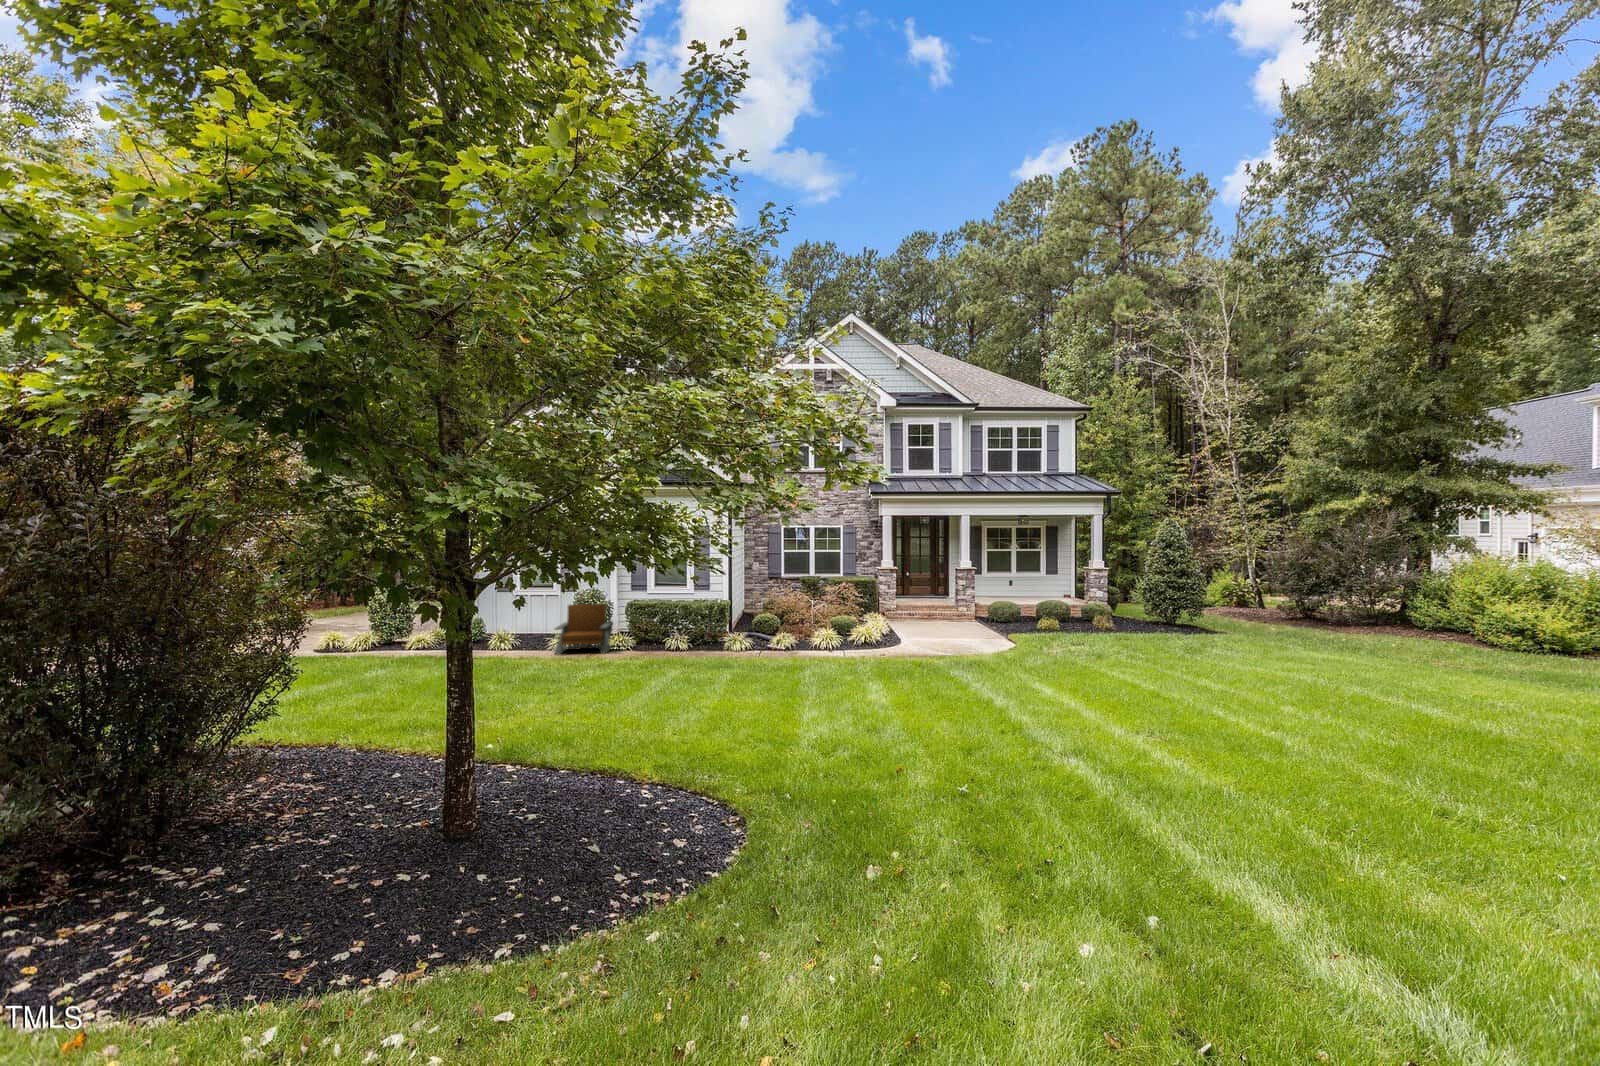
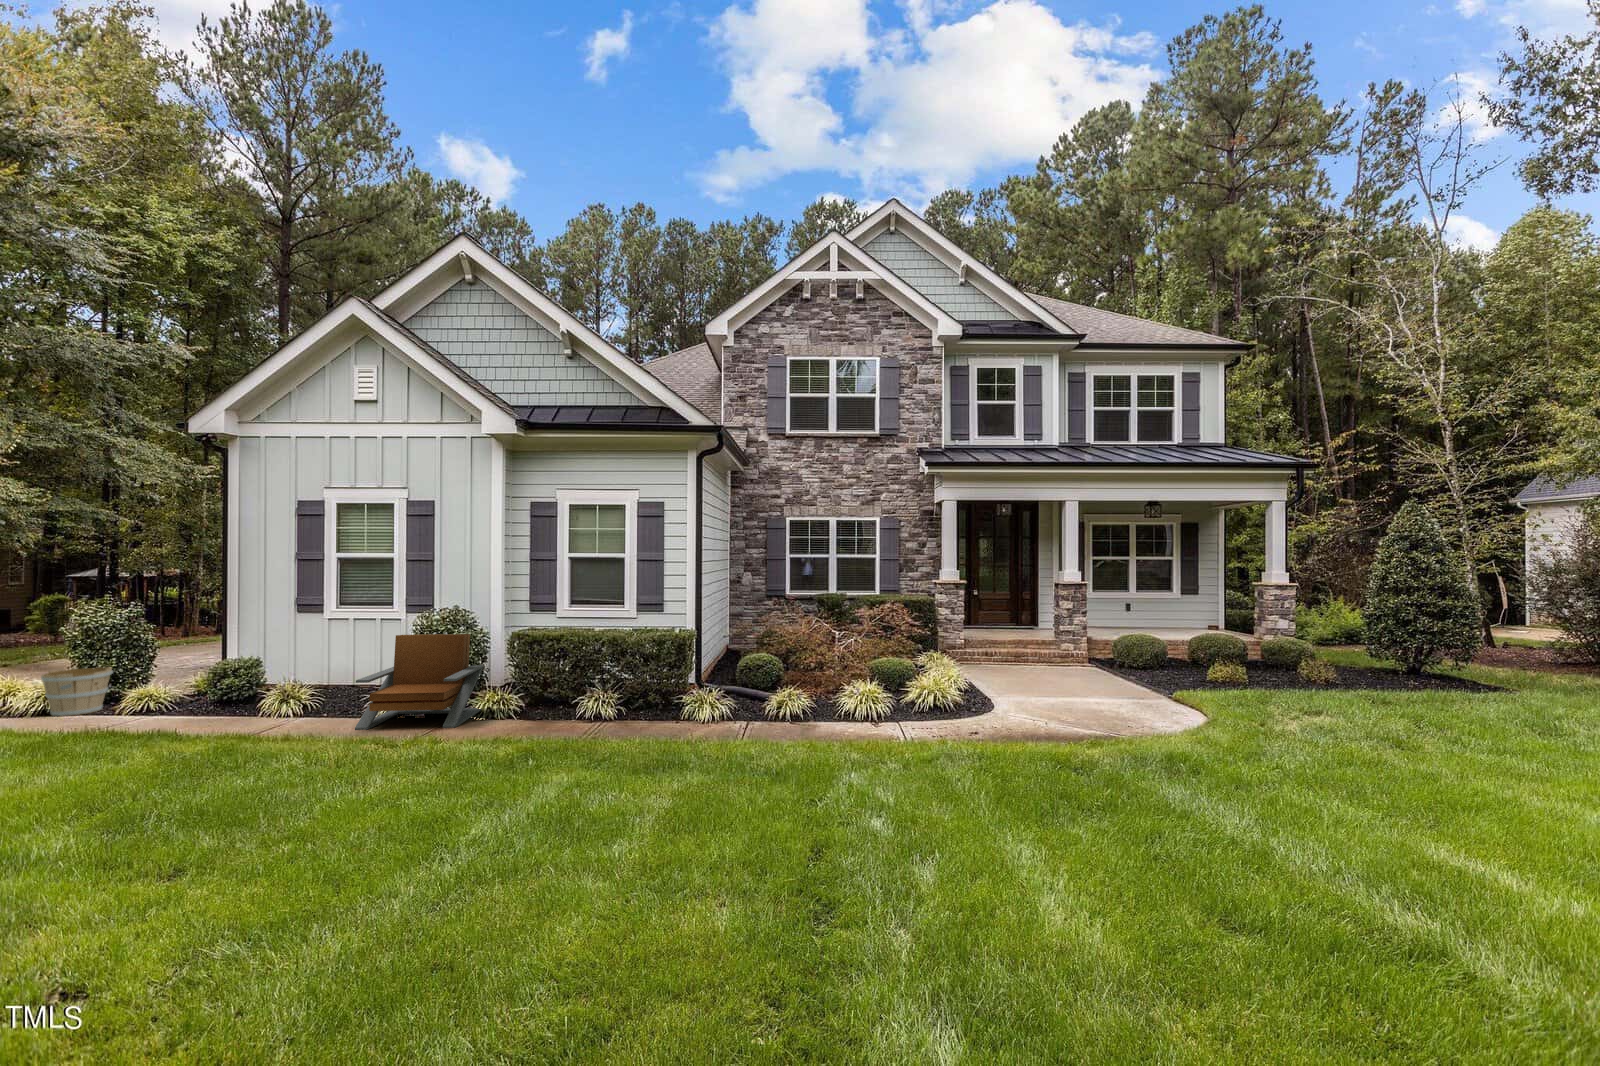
wooden bucket: none [373,624,405,651] -> present [41,667,113,716]

